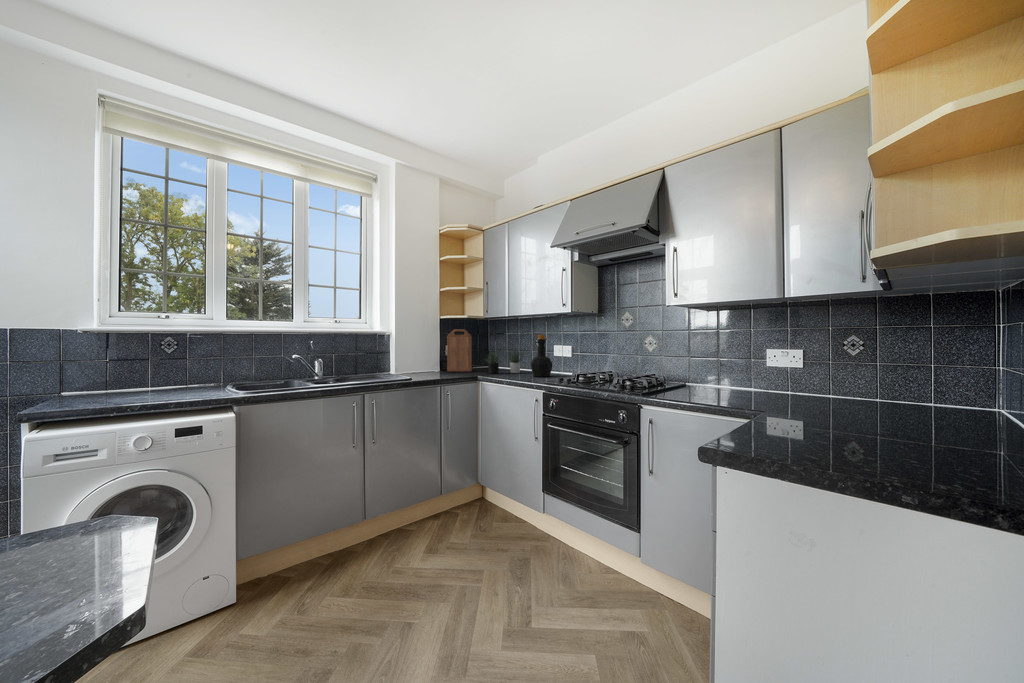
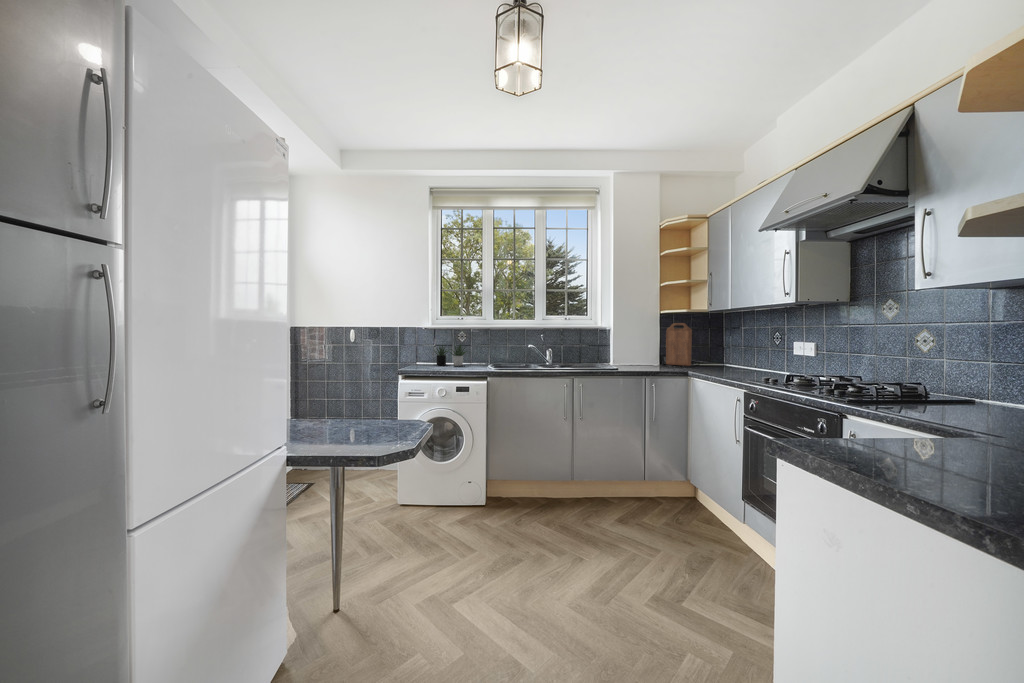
bottle: present [531,335,552,377] -> none [749,329,777,376]
succulent plant: present [486,350,523,374] -> present [435,345,467,366]

